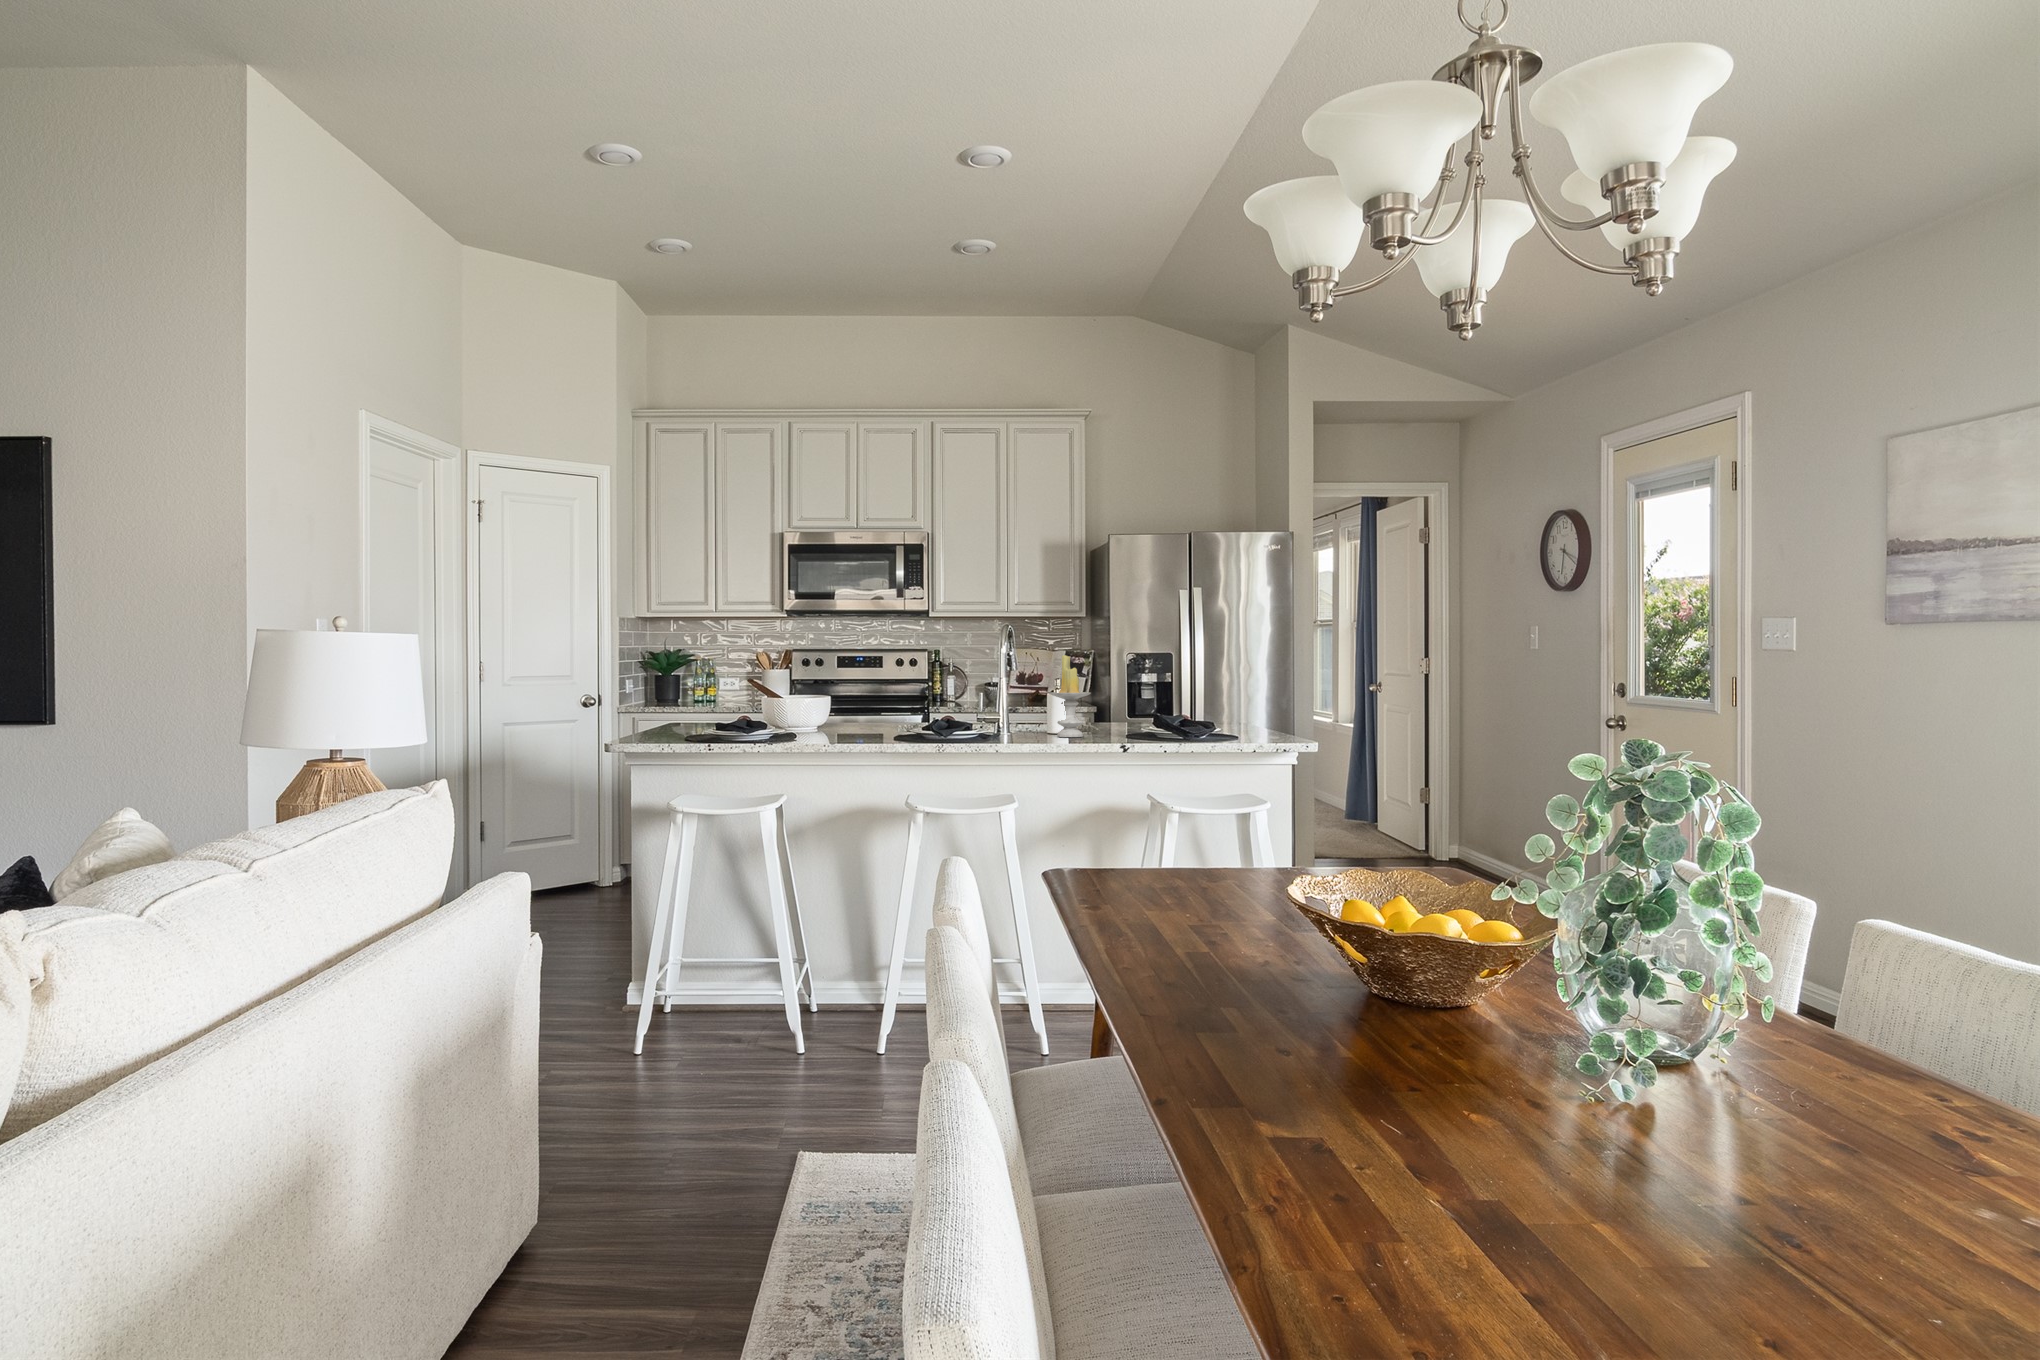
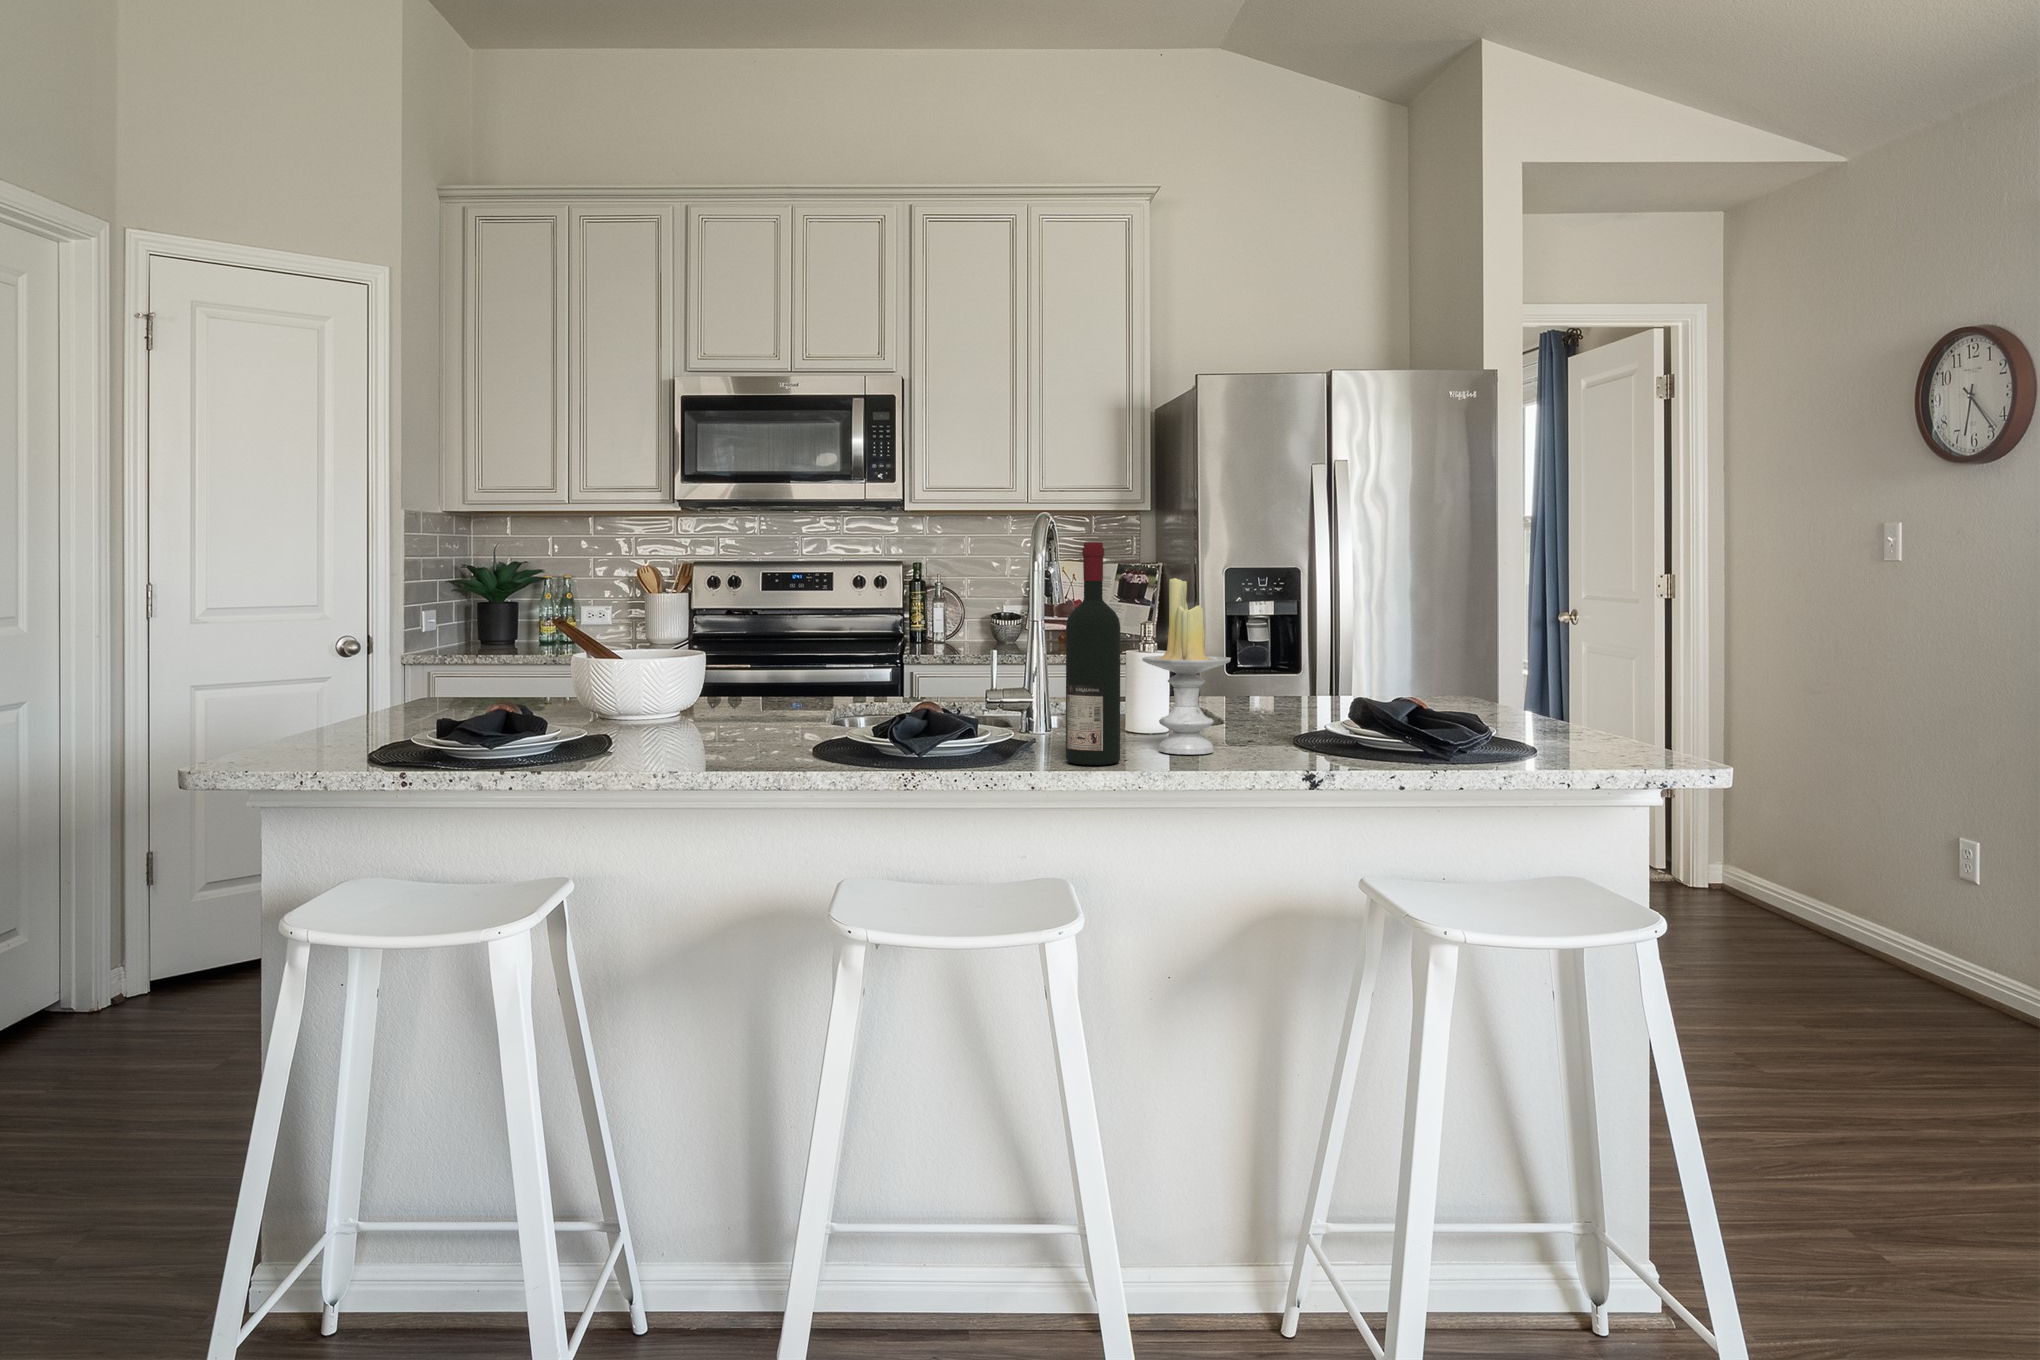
wine bottle: none [1012,639,1037,740] -> present [1066,542,1120,765]

